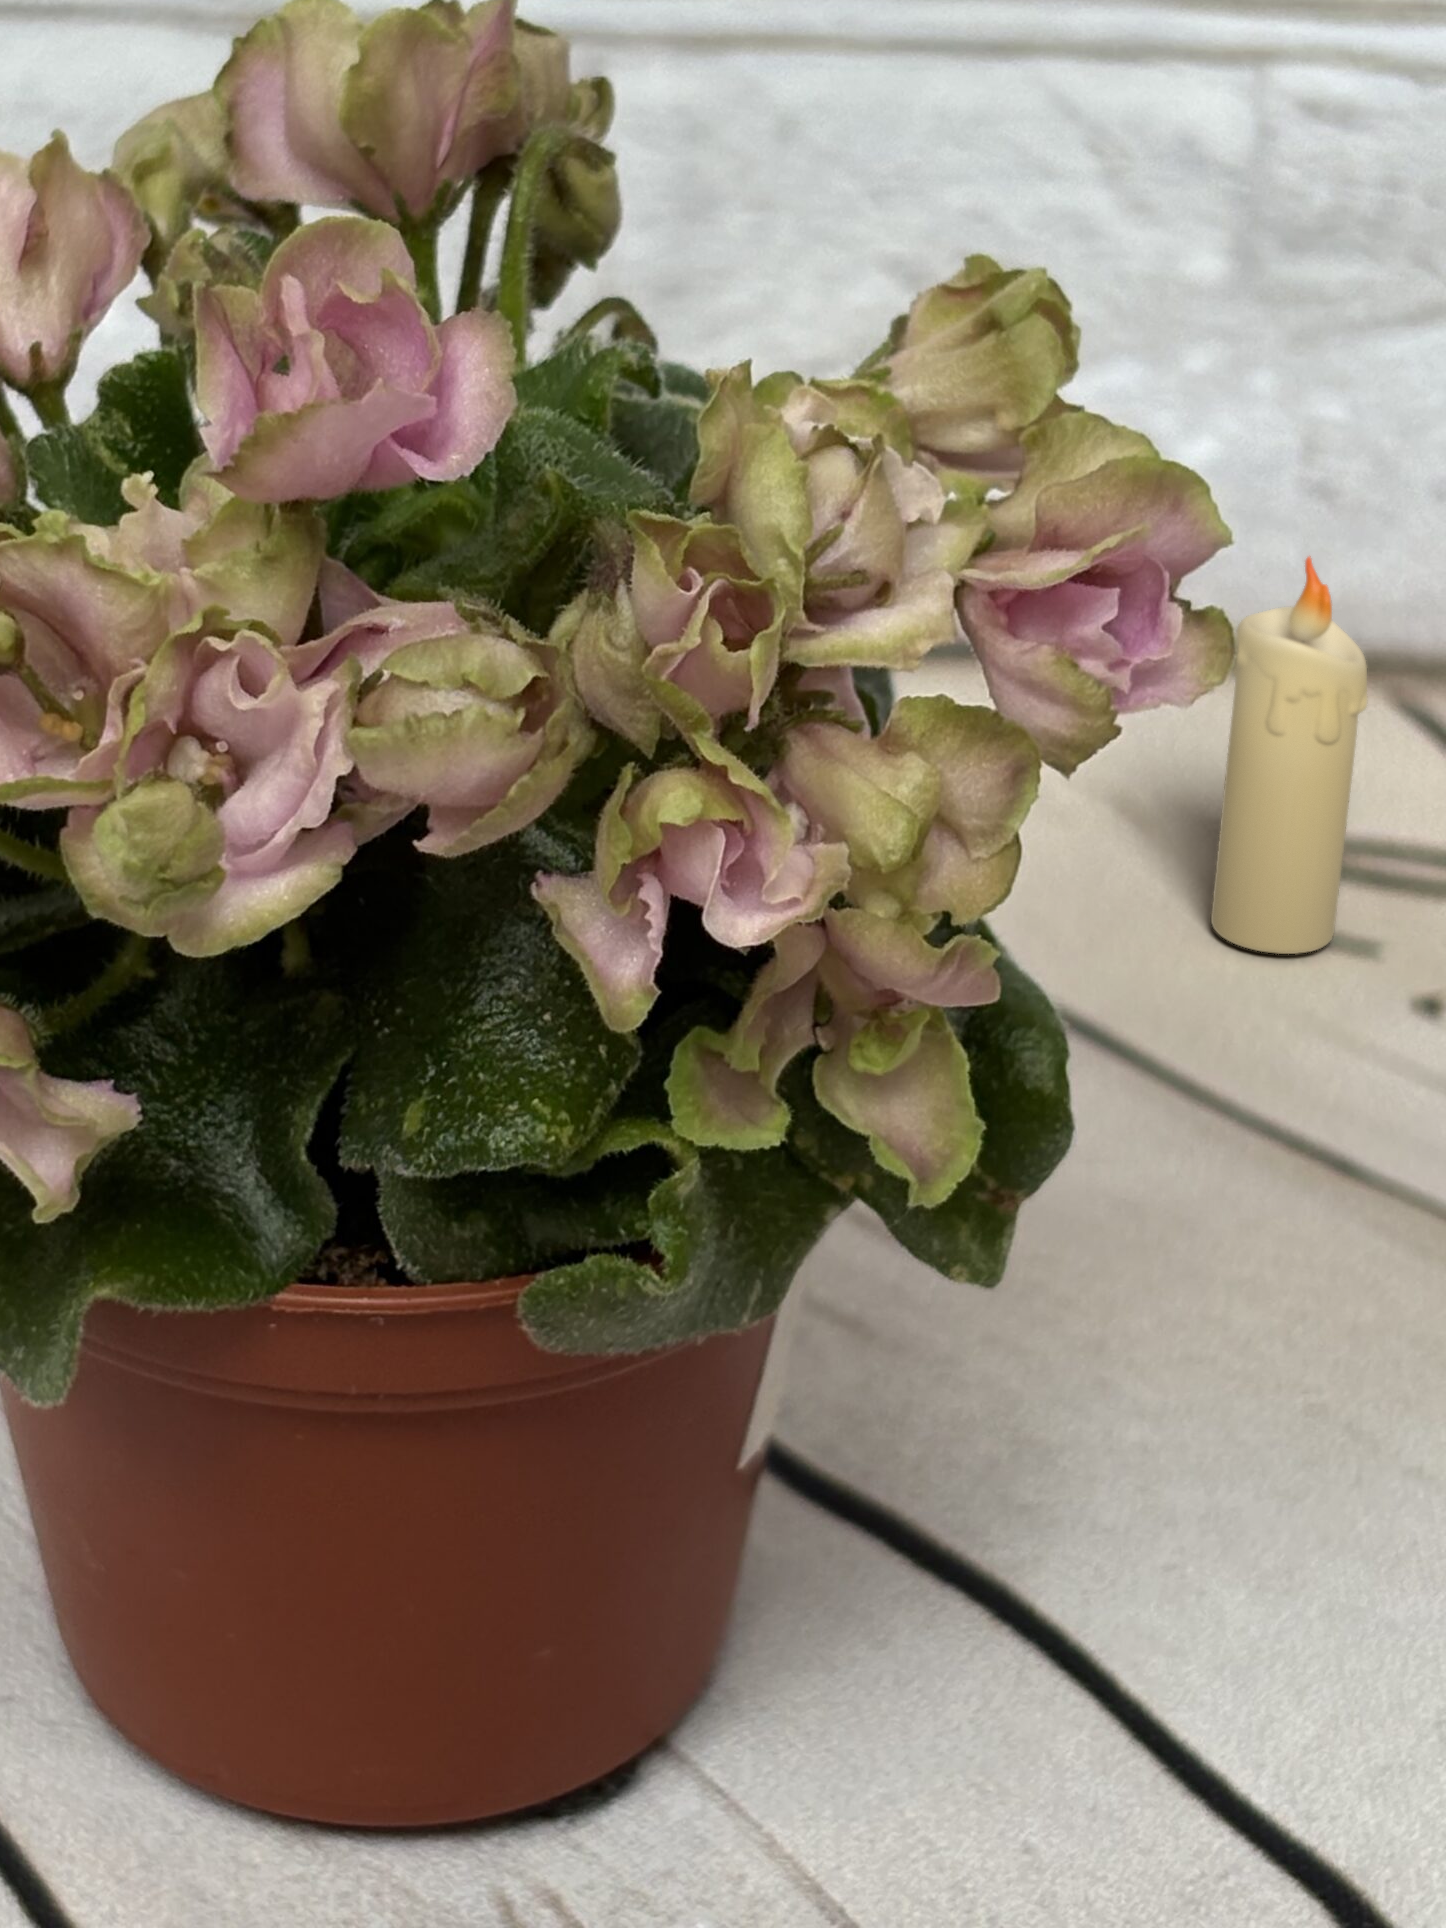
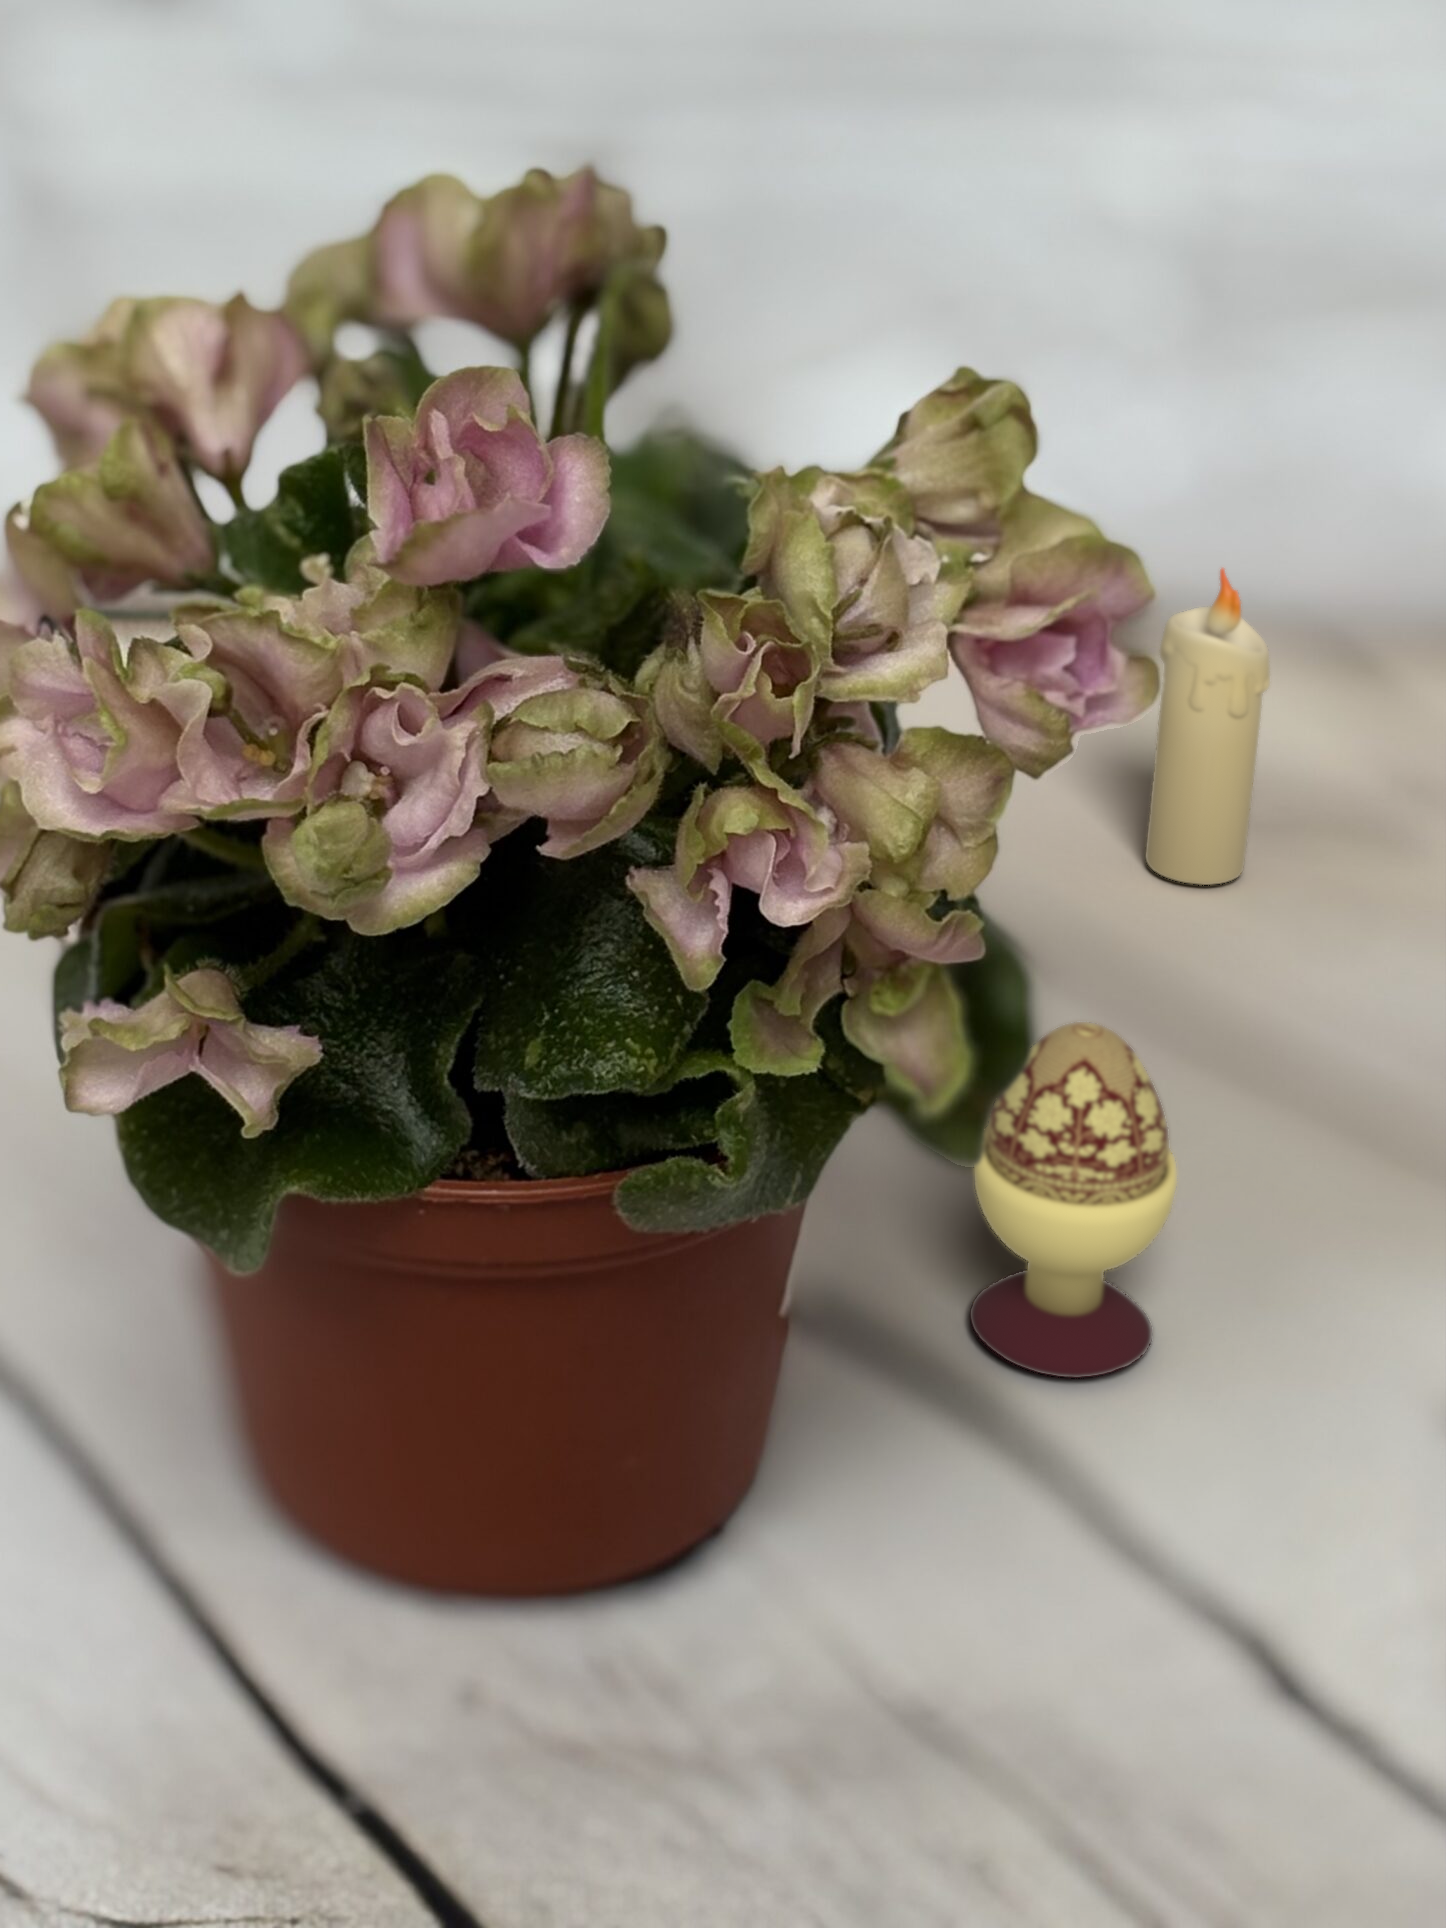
decorative egg: none [983,1106,1247,1560] -> present [970,1022,1177,1378]

